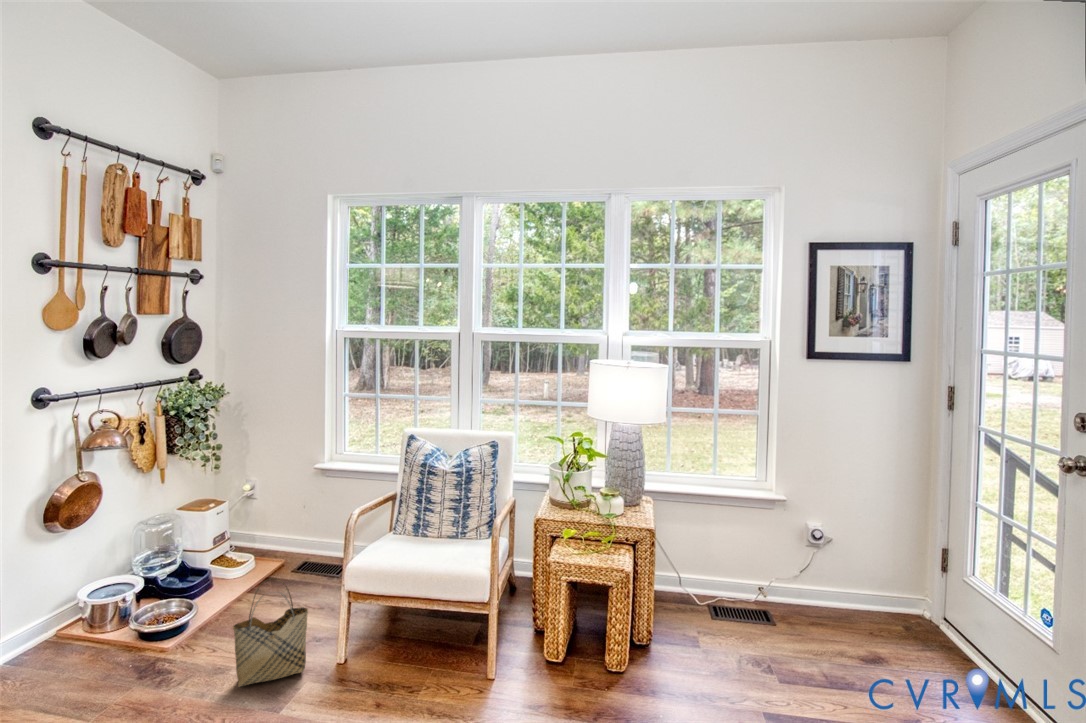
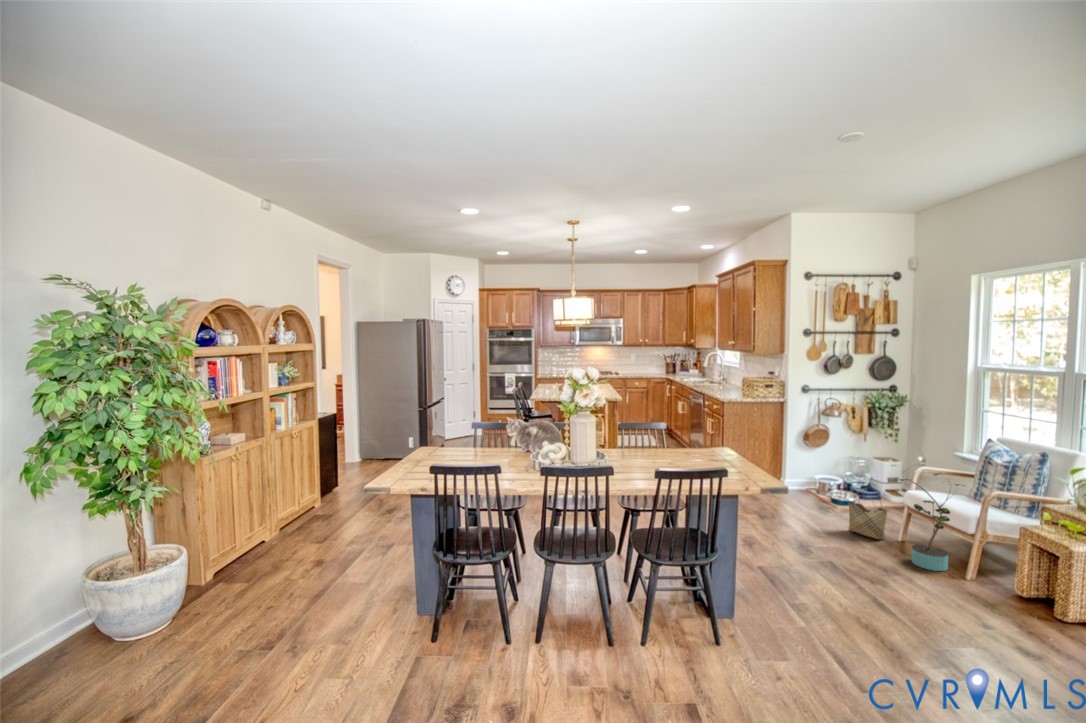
potted plant: none [356,510,453,689] -> present [900,473,959,571]

